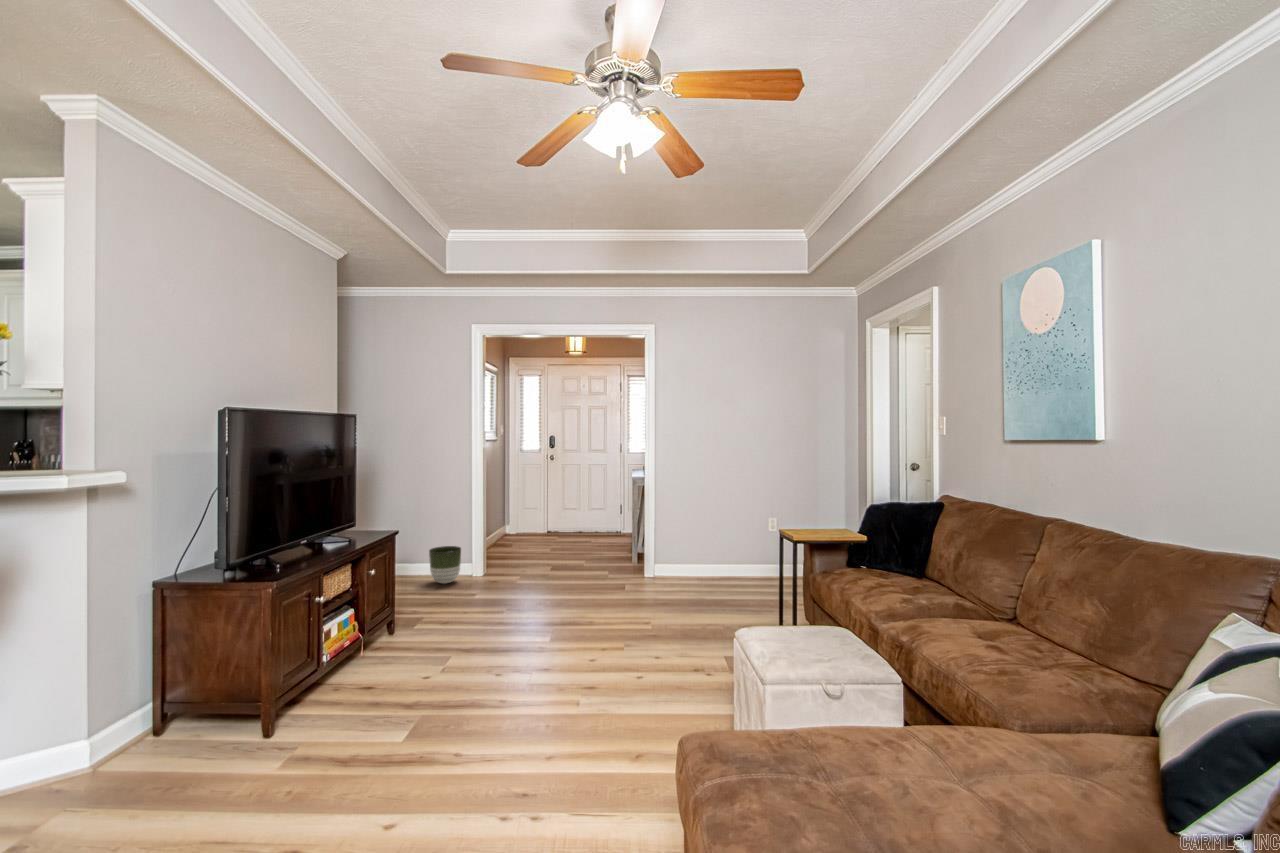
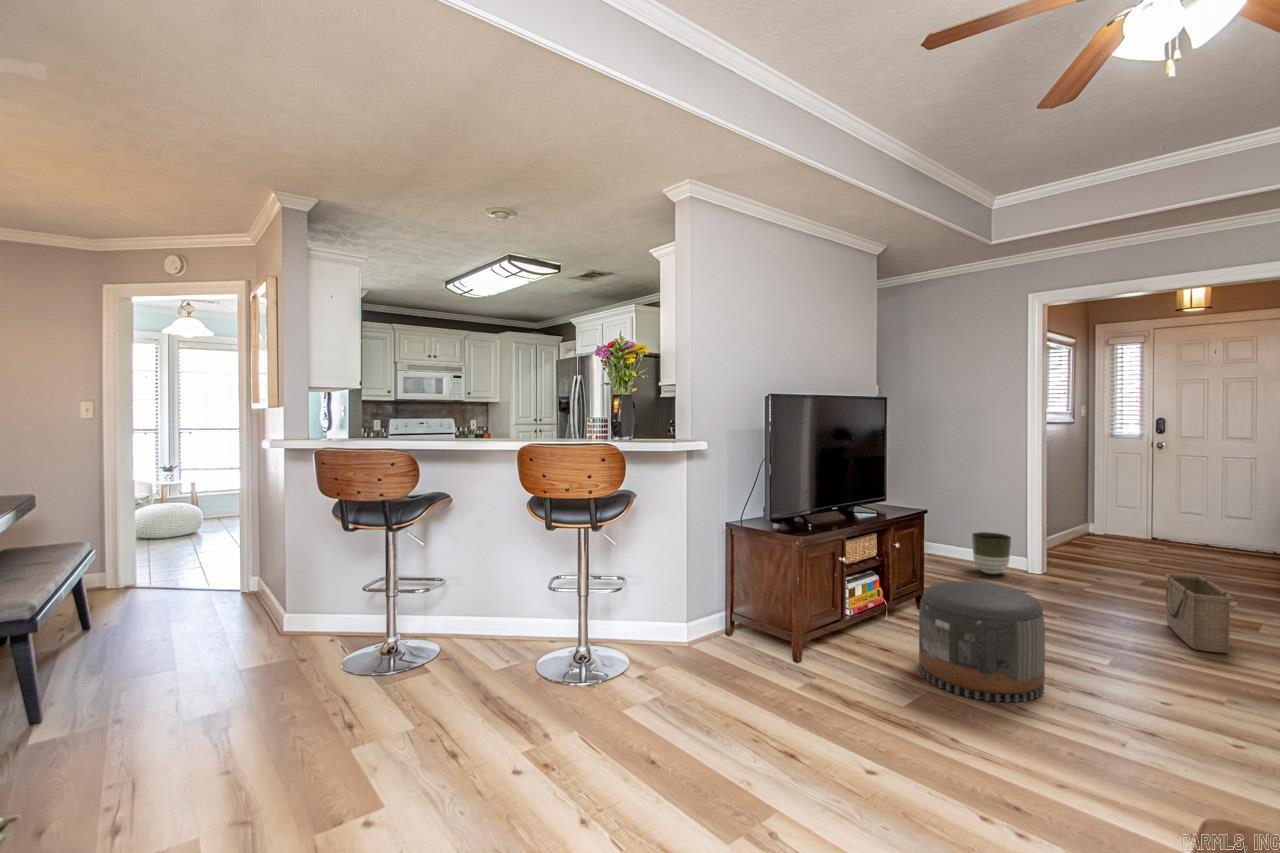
basket: none [573,556,615,611] -> present [1165,573,1233,653]
pouf: none [407,593,516,709] -> present [919,581,1045,703]

